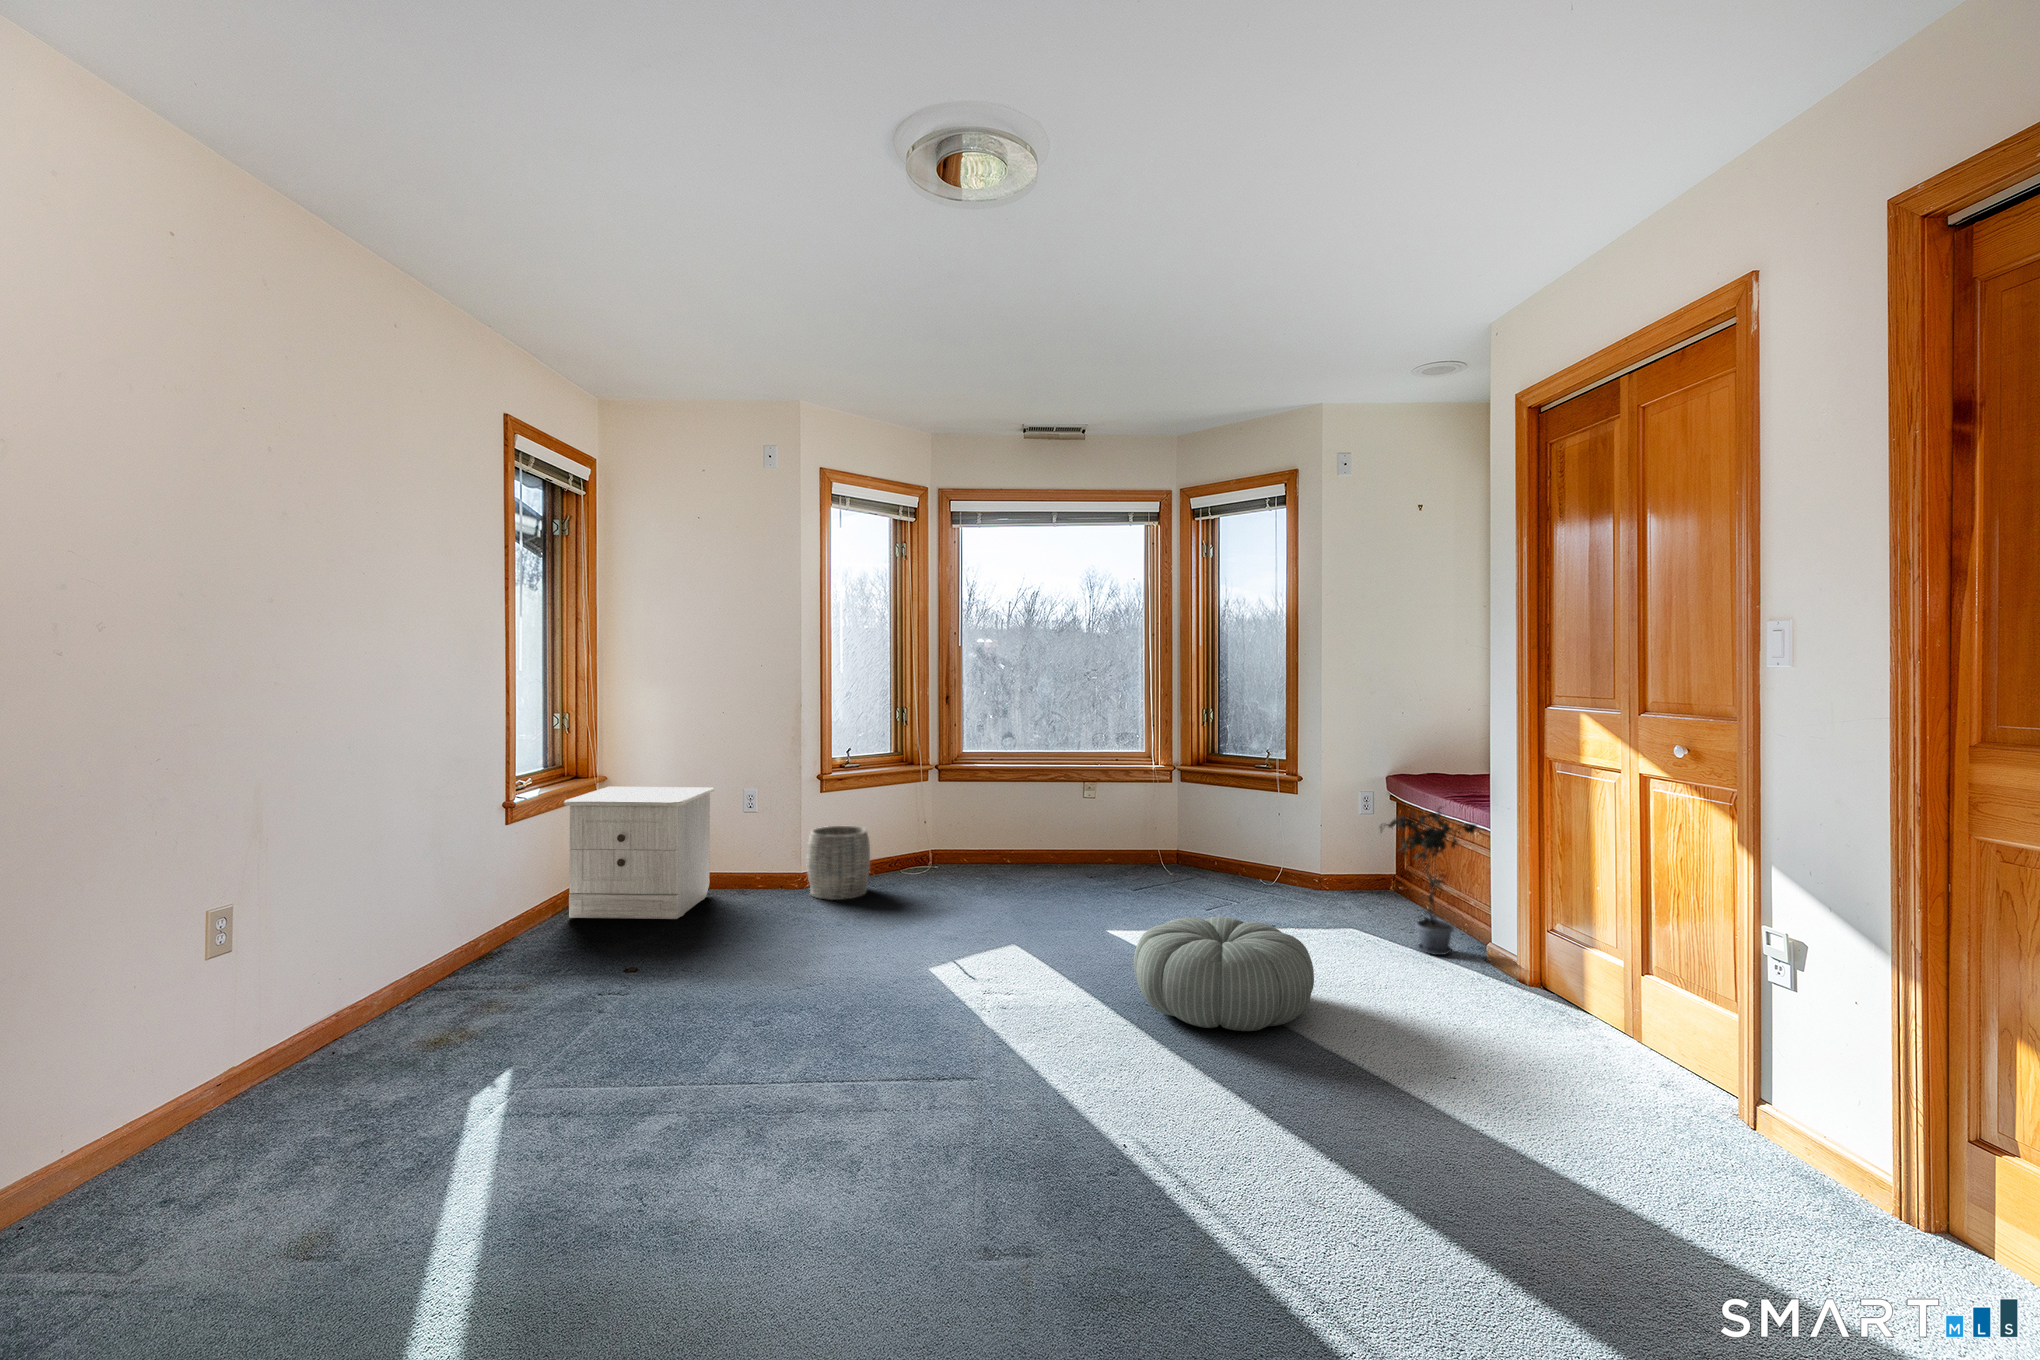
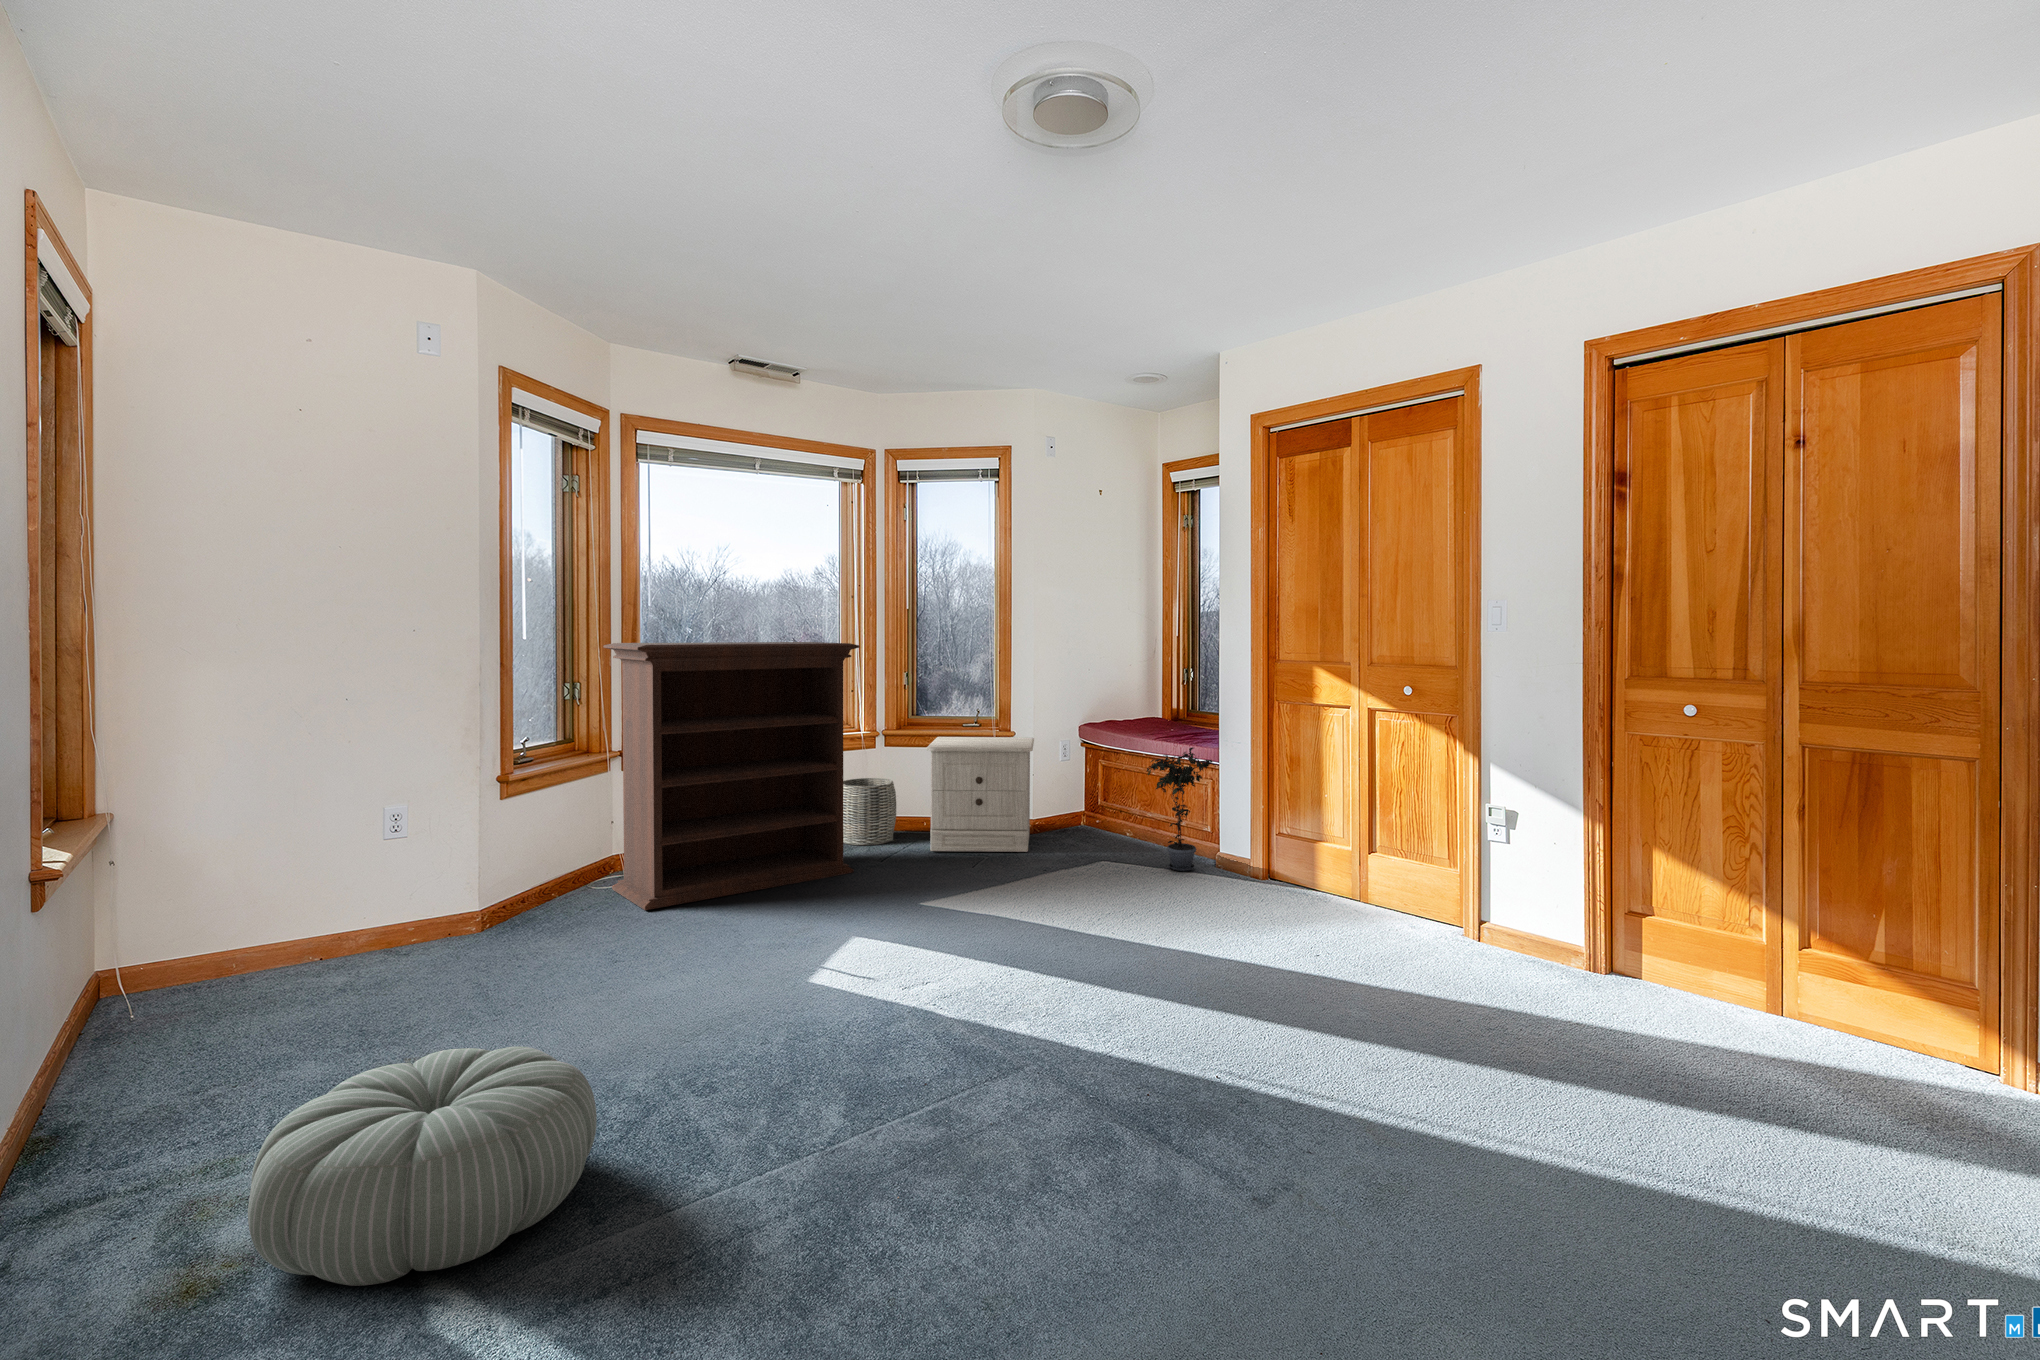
bookshelf: none [897,676,1101,896] -> present [603,642,860,910]
nightstand: present [564,787,714,919] -> present [926,737,1034,852]
woven basket: present [807,826,870,900] -> present [843,778,896,845]
pouf: present [1134,917,1314,1031] -> present [248,1046,597,1286]

